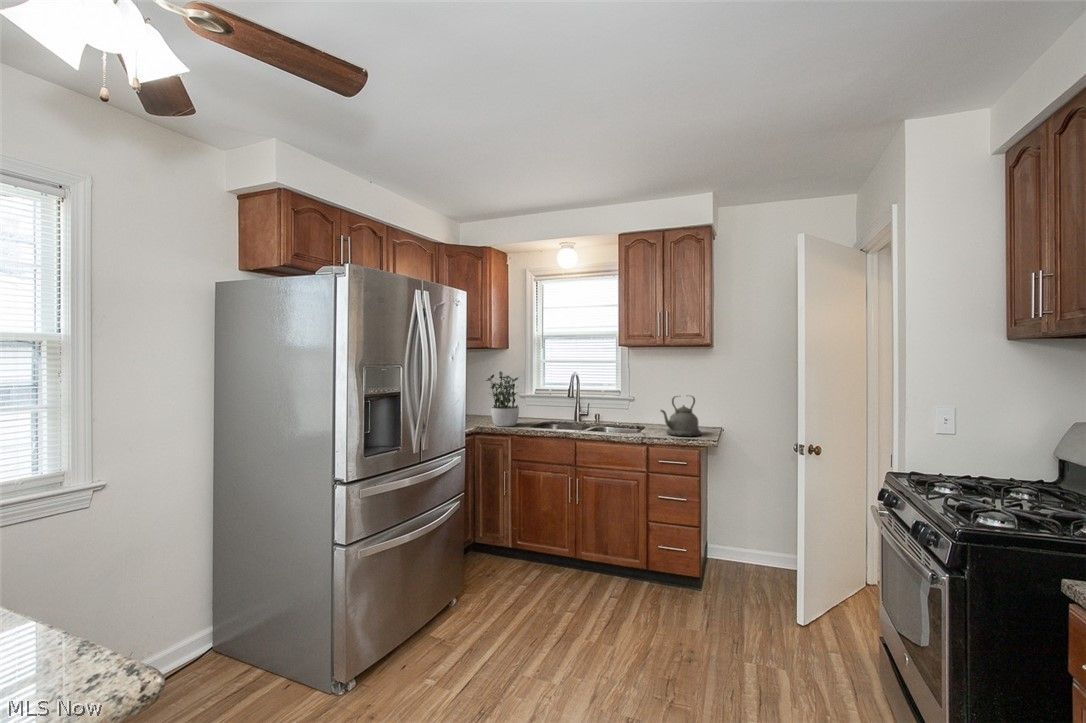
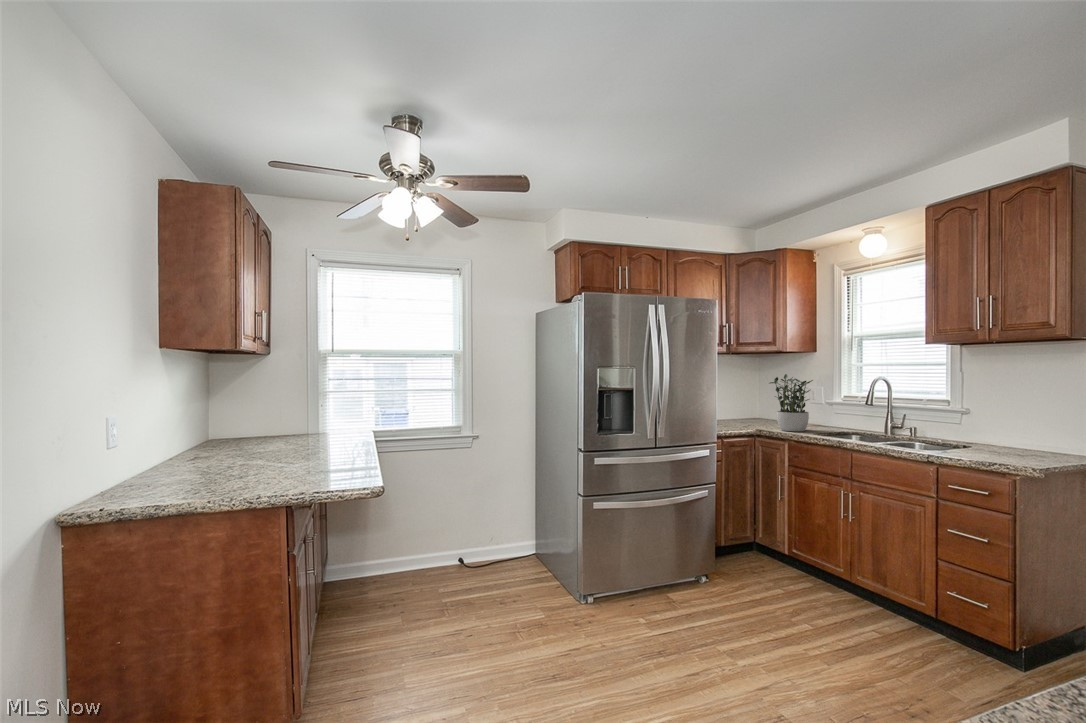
kettle: present [661,396,701,436] -> none [965,407,1044,463]

